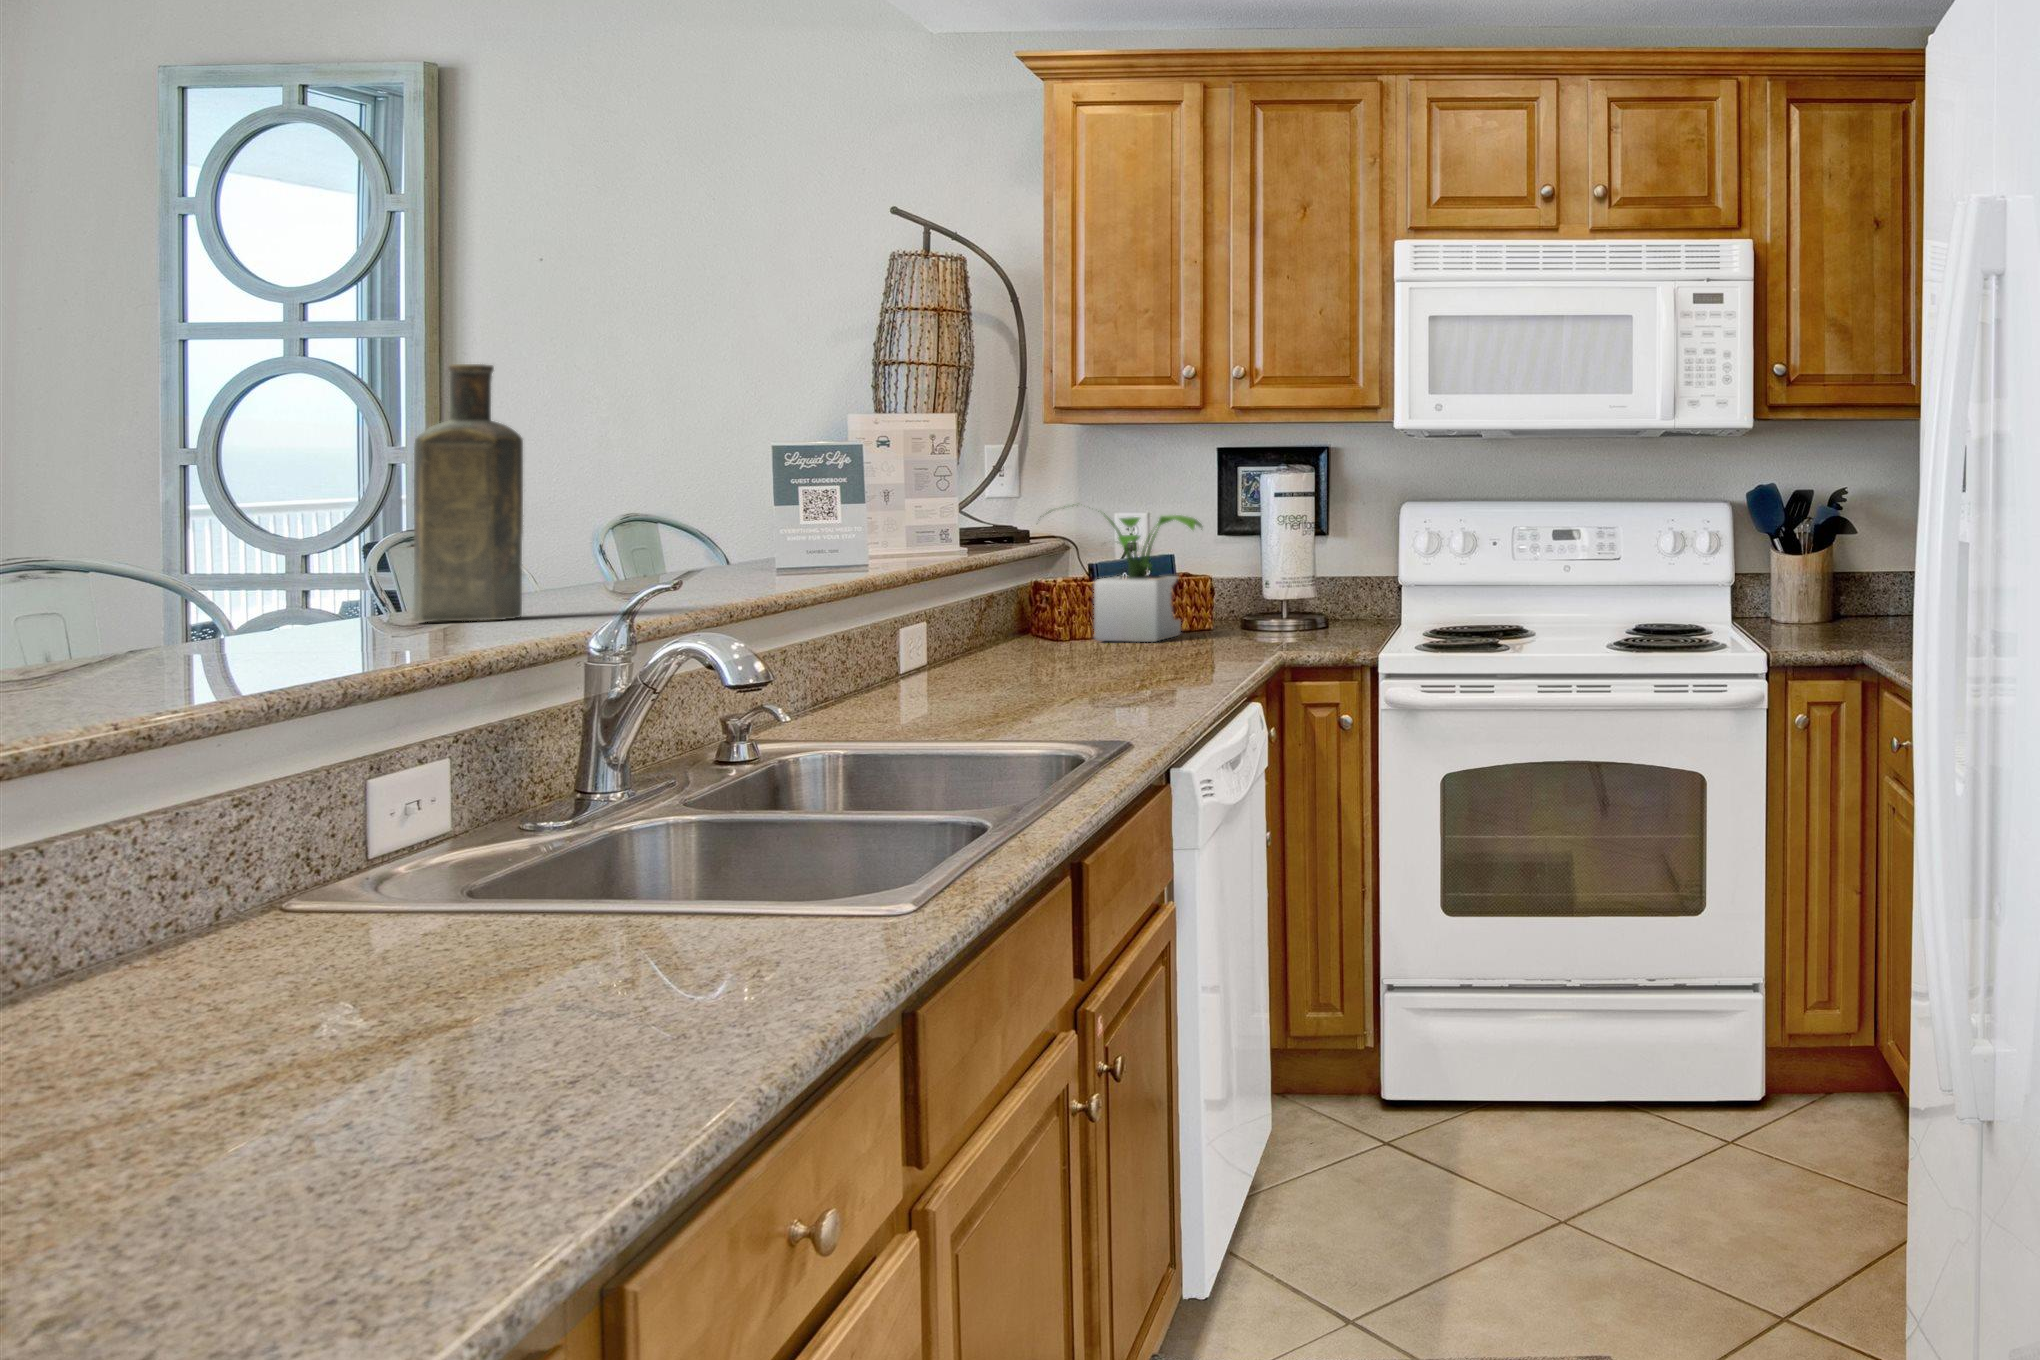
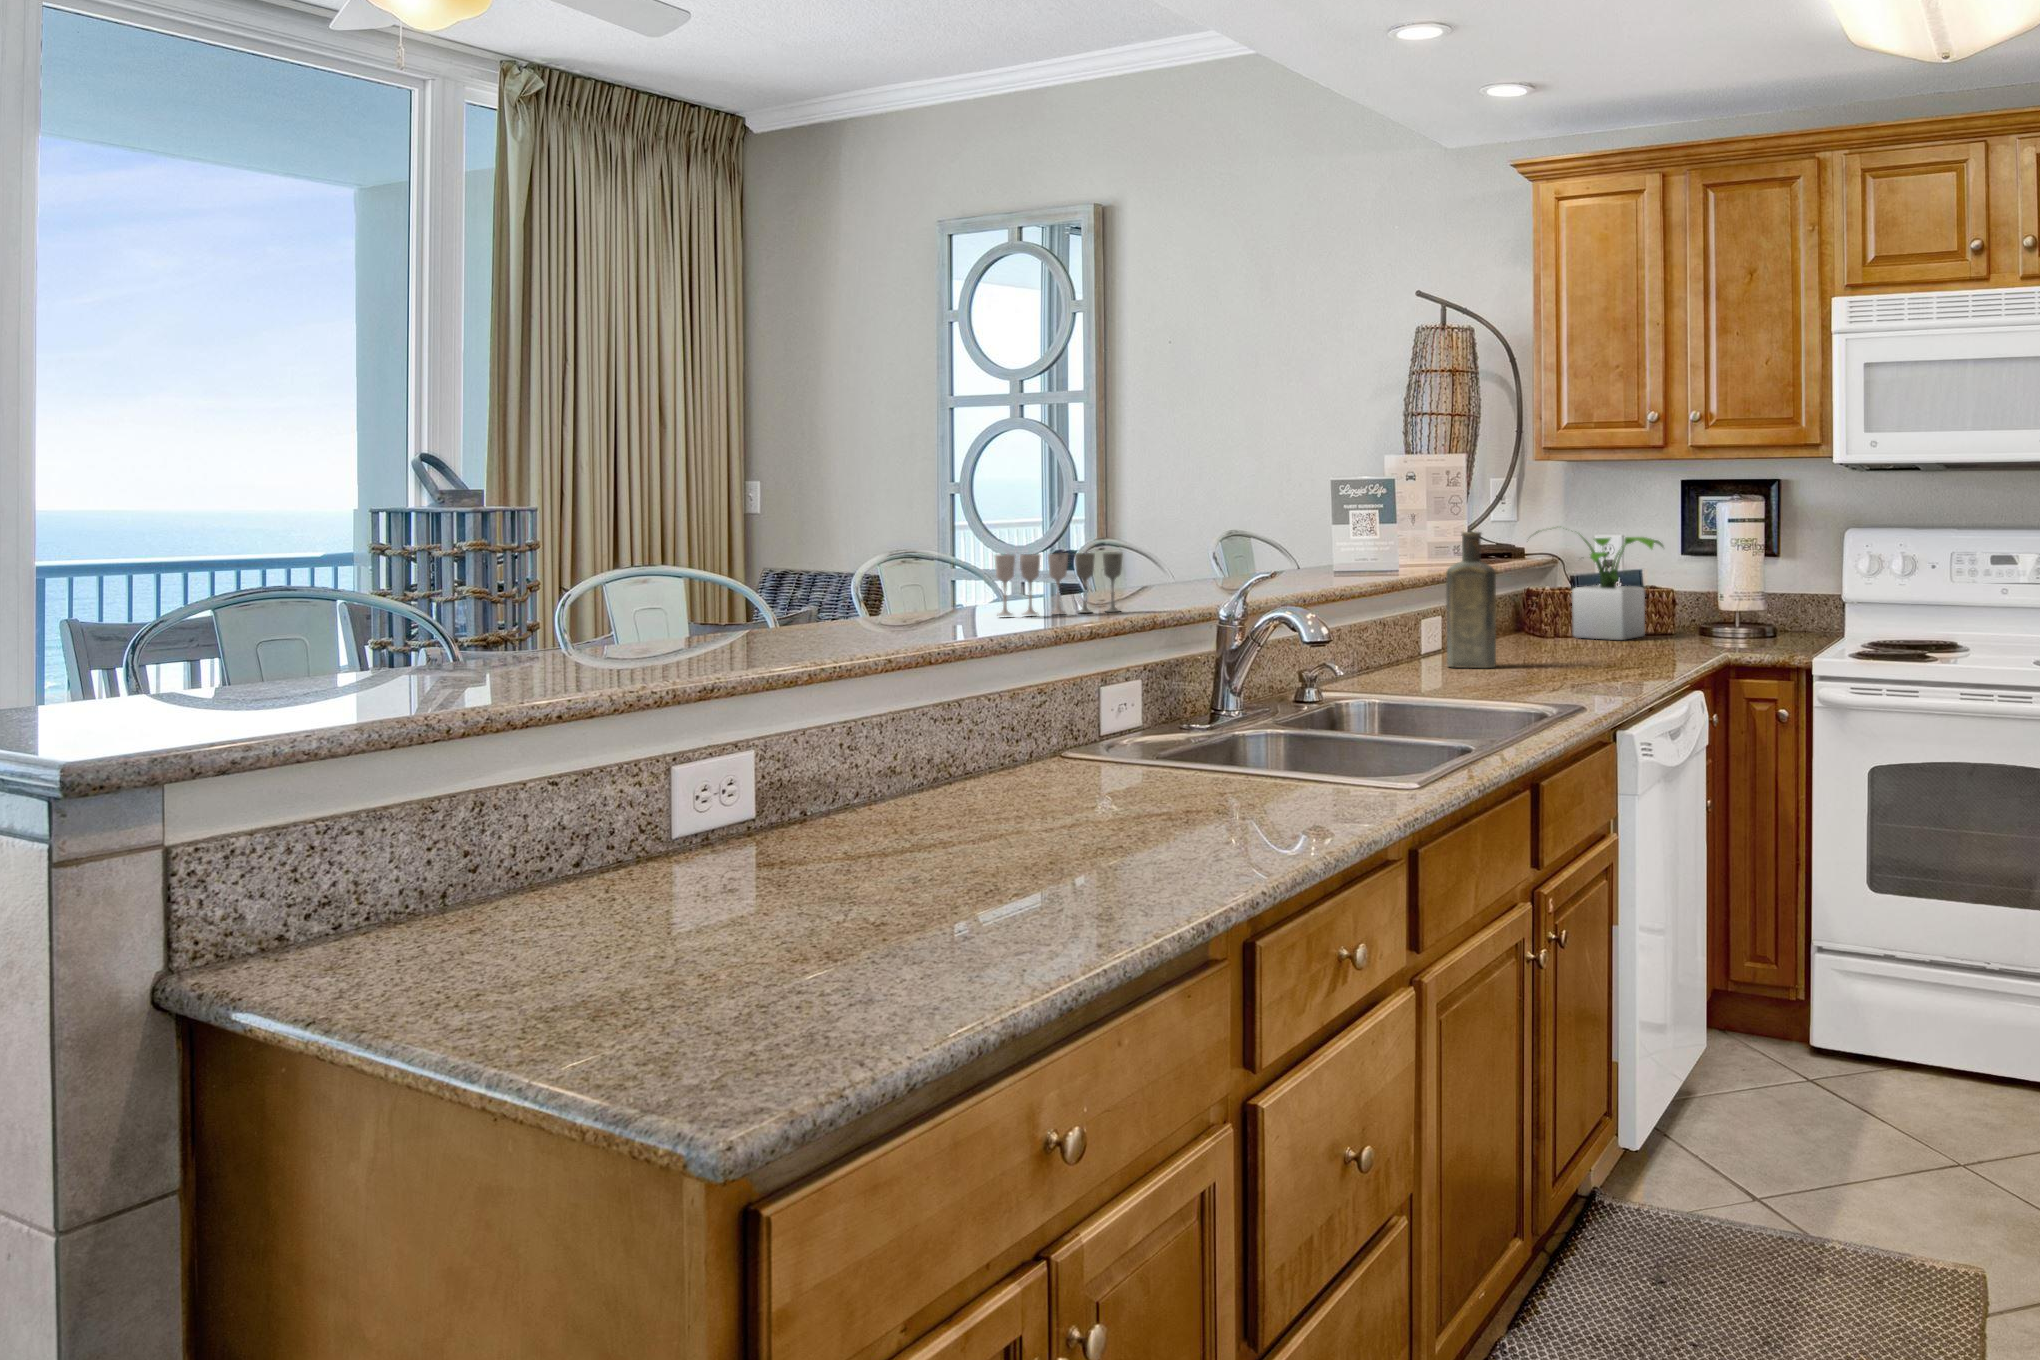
bottle: present [414,364,523,622] -> present [1446,532,1496,668]
wine glass: none [116,546,400,665] -> present [994,552,1122,616]

